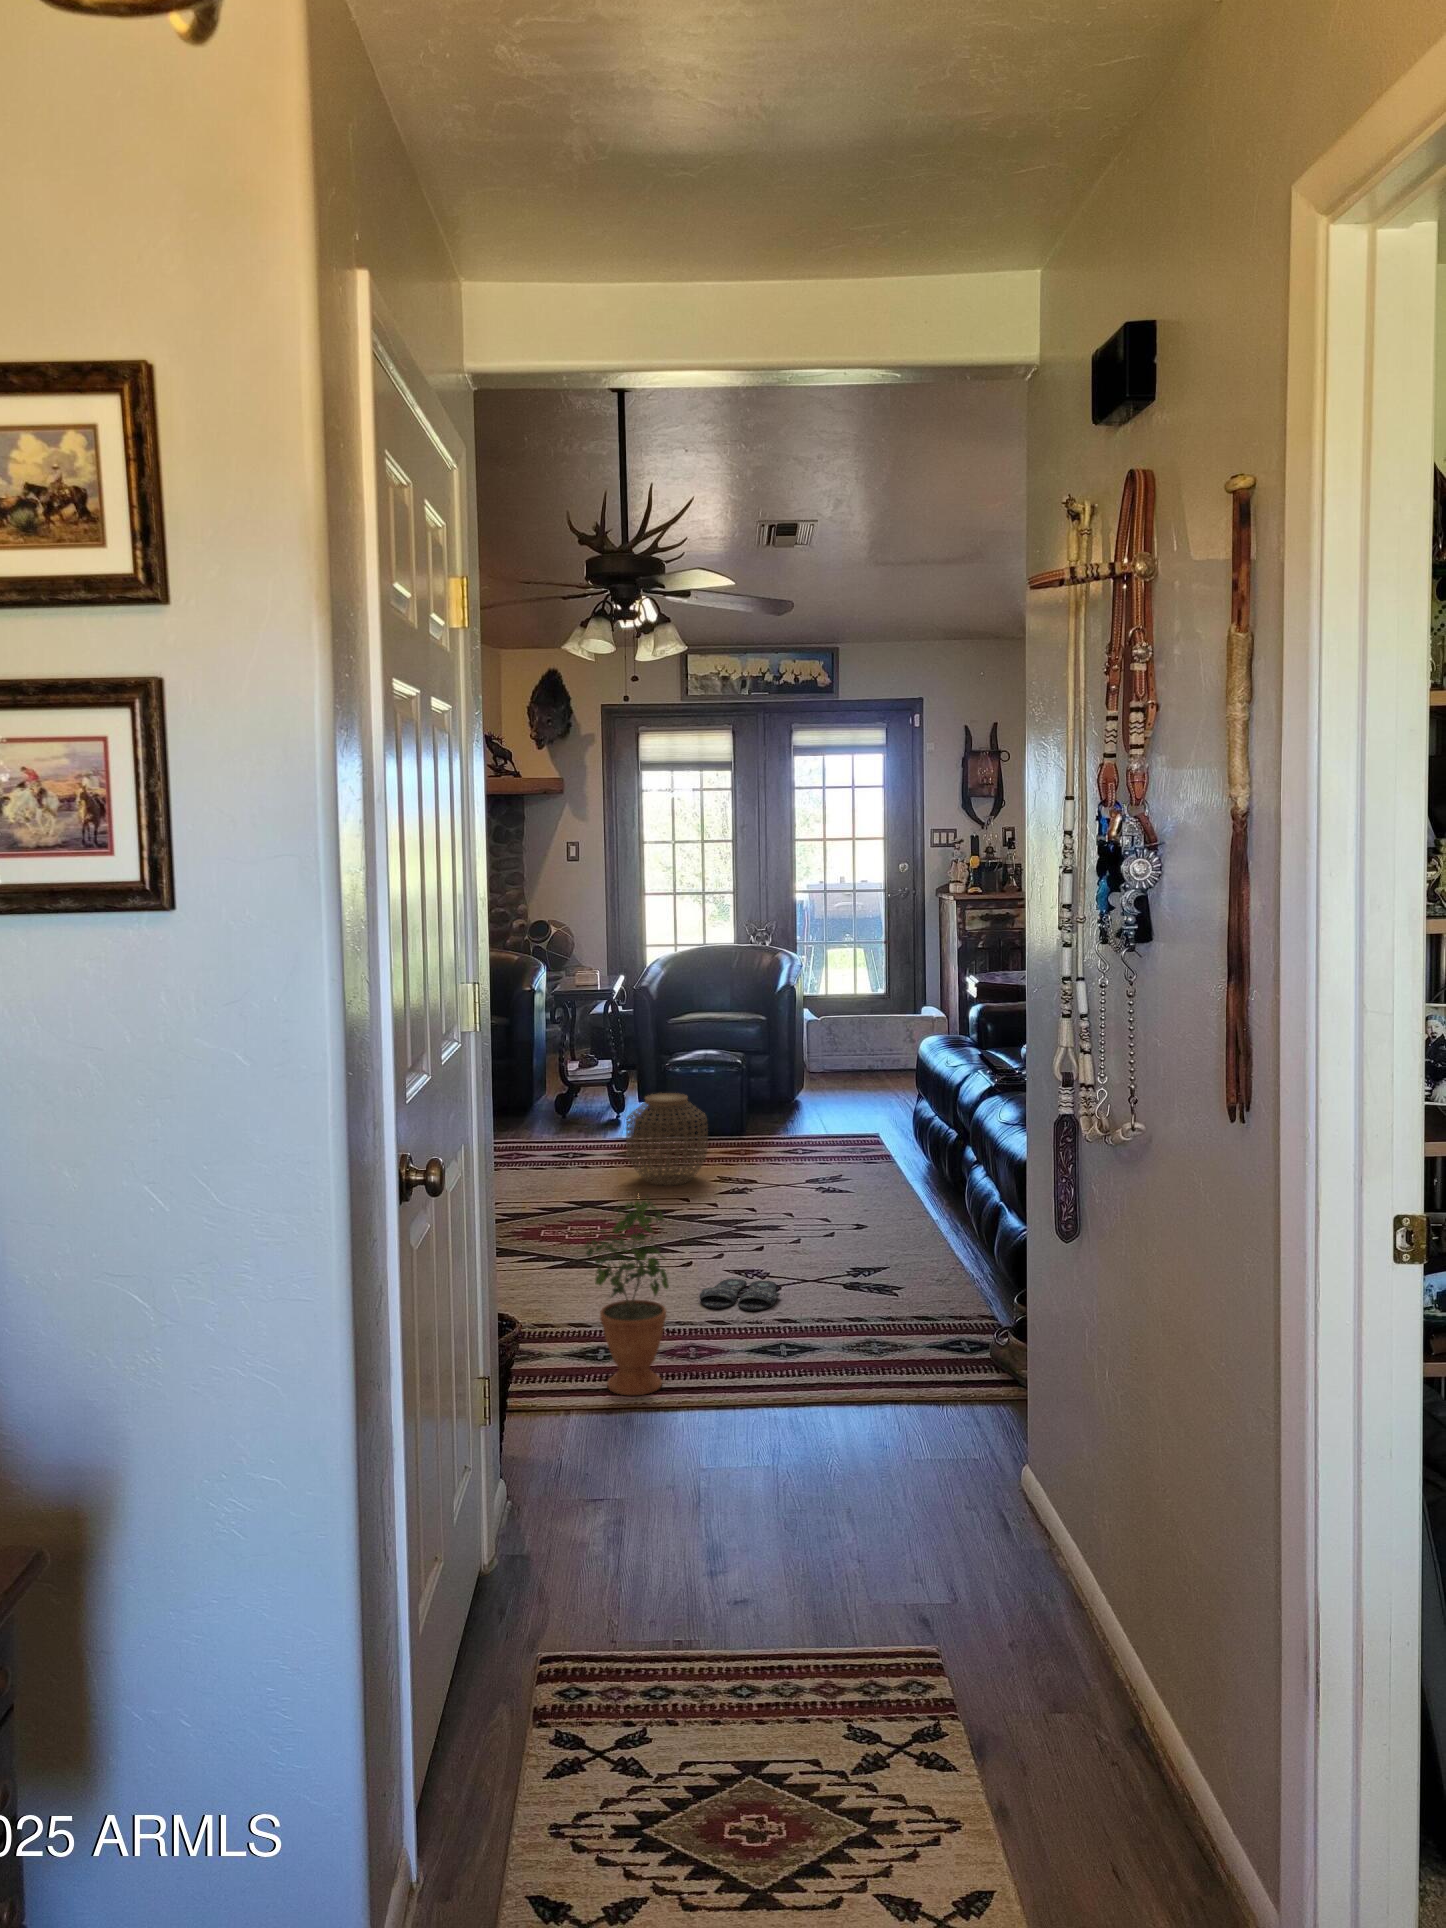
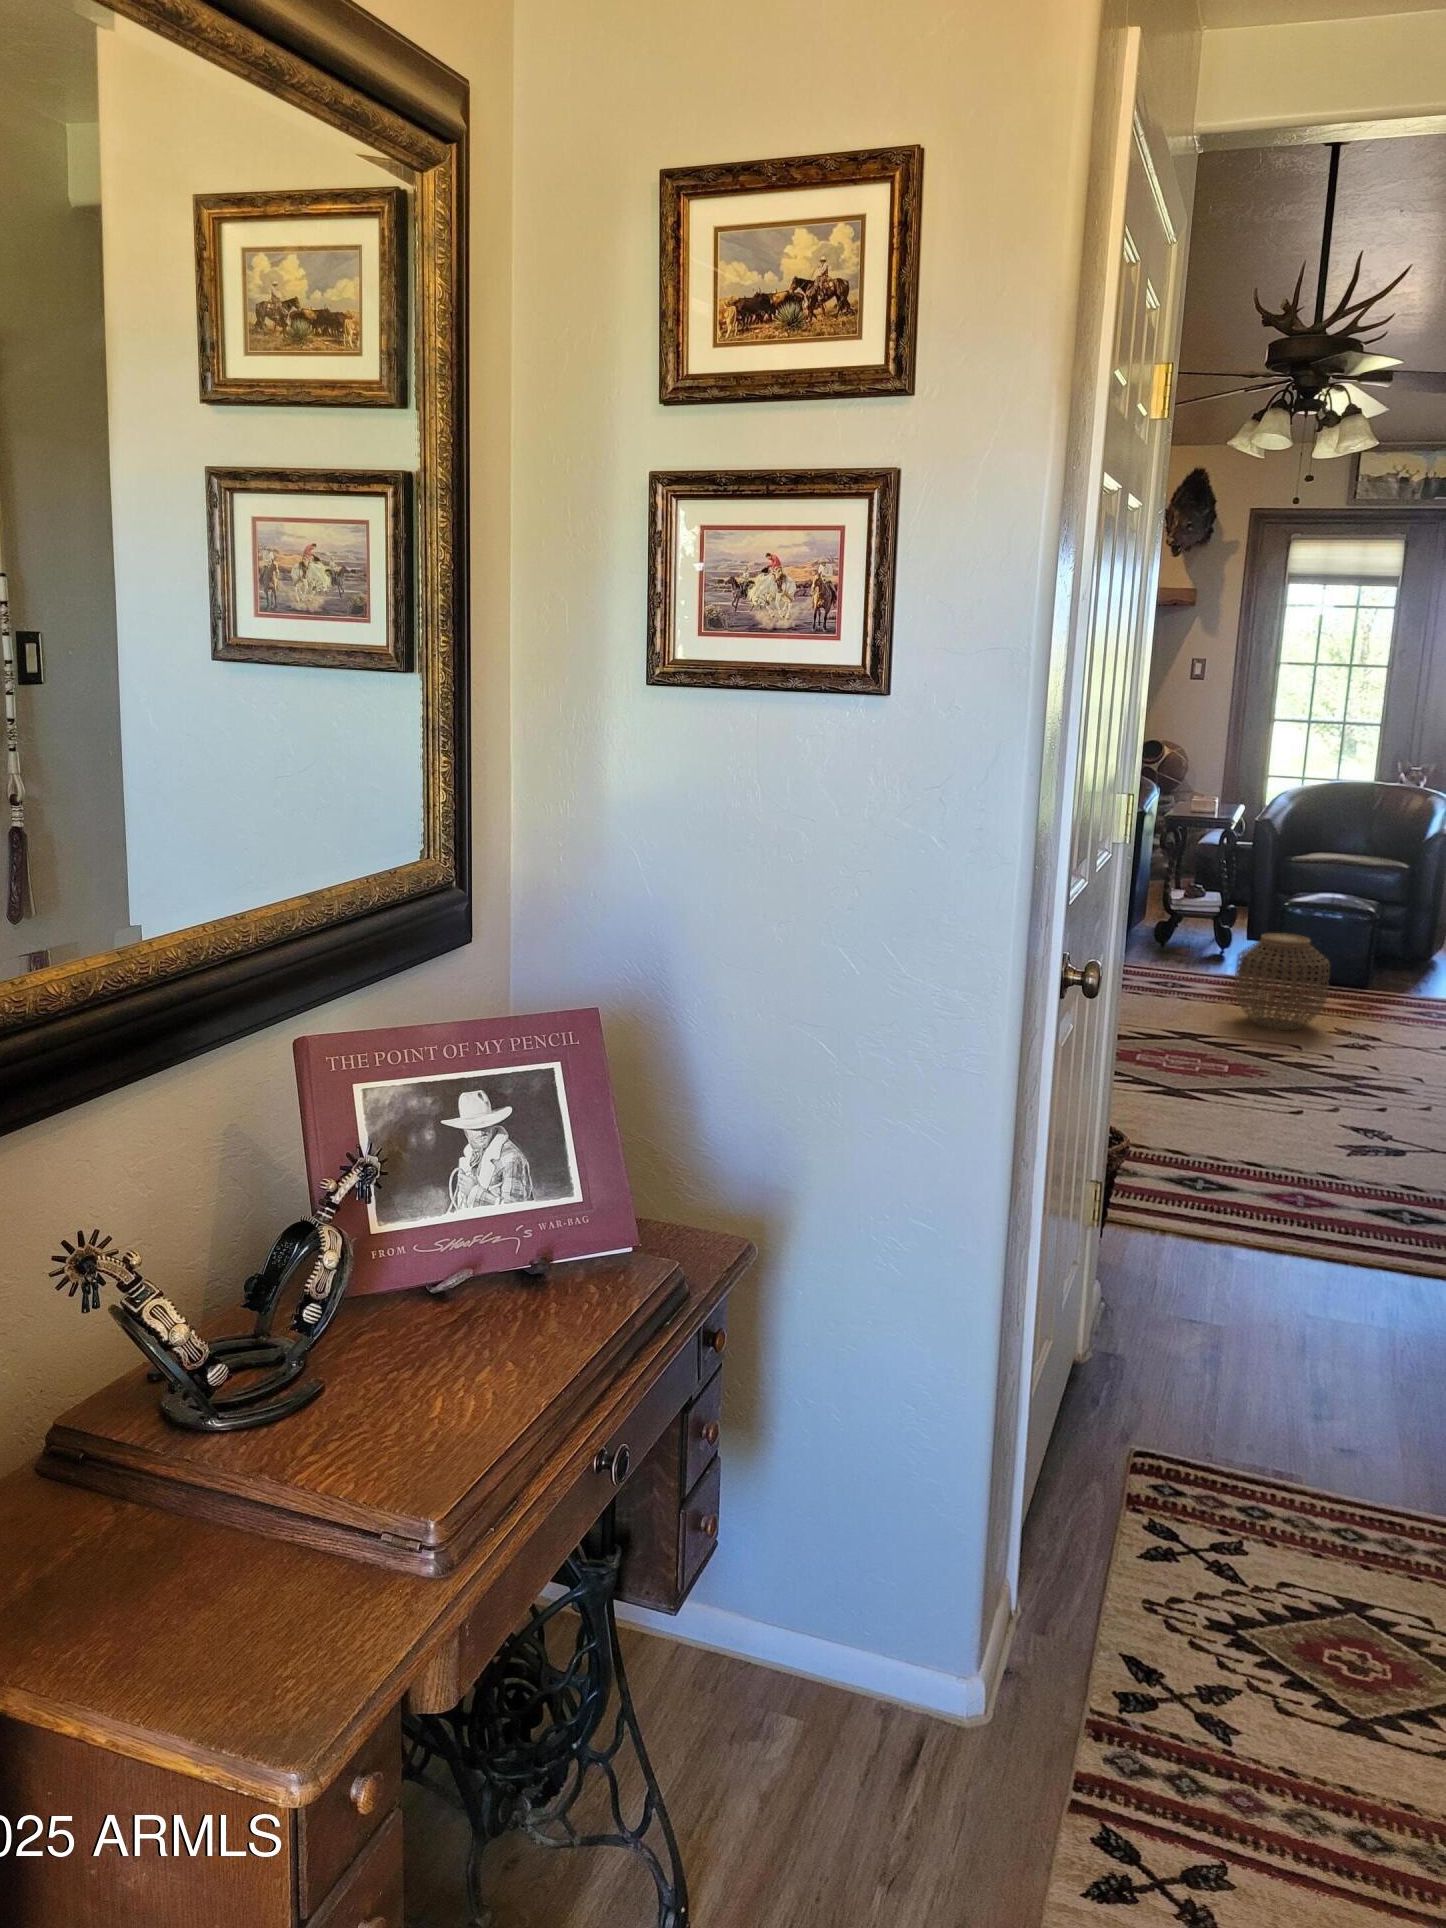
potted plant: present [585,1196,669,1395] -> none [1197,1026,1290,1230]
slippers: present [700,1279,780,1311] -> none [1311,1134,1406,1171]

